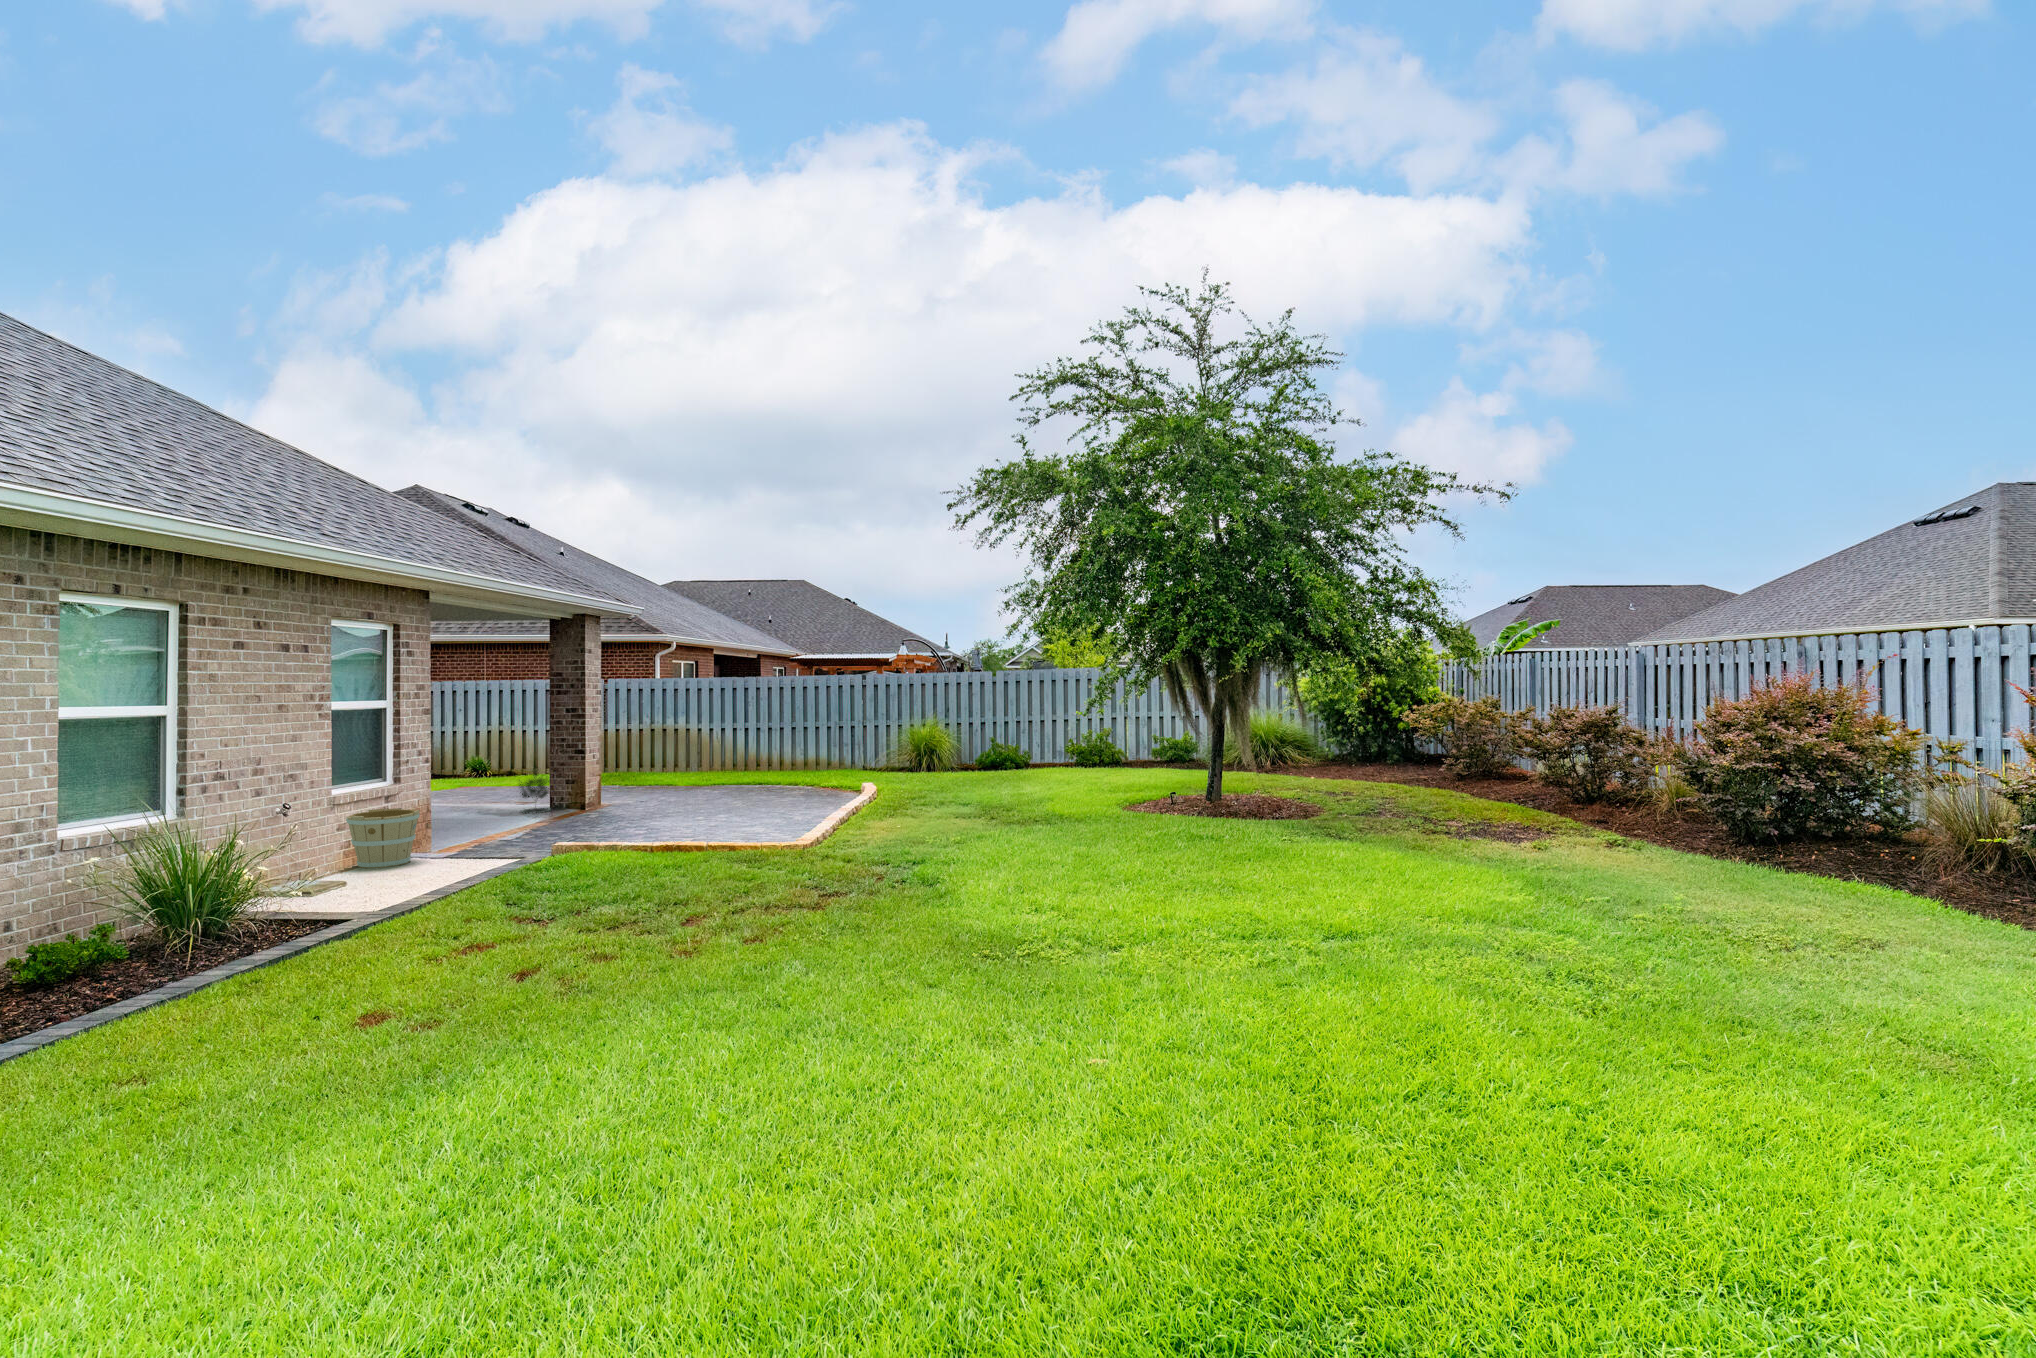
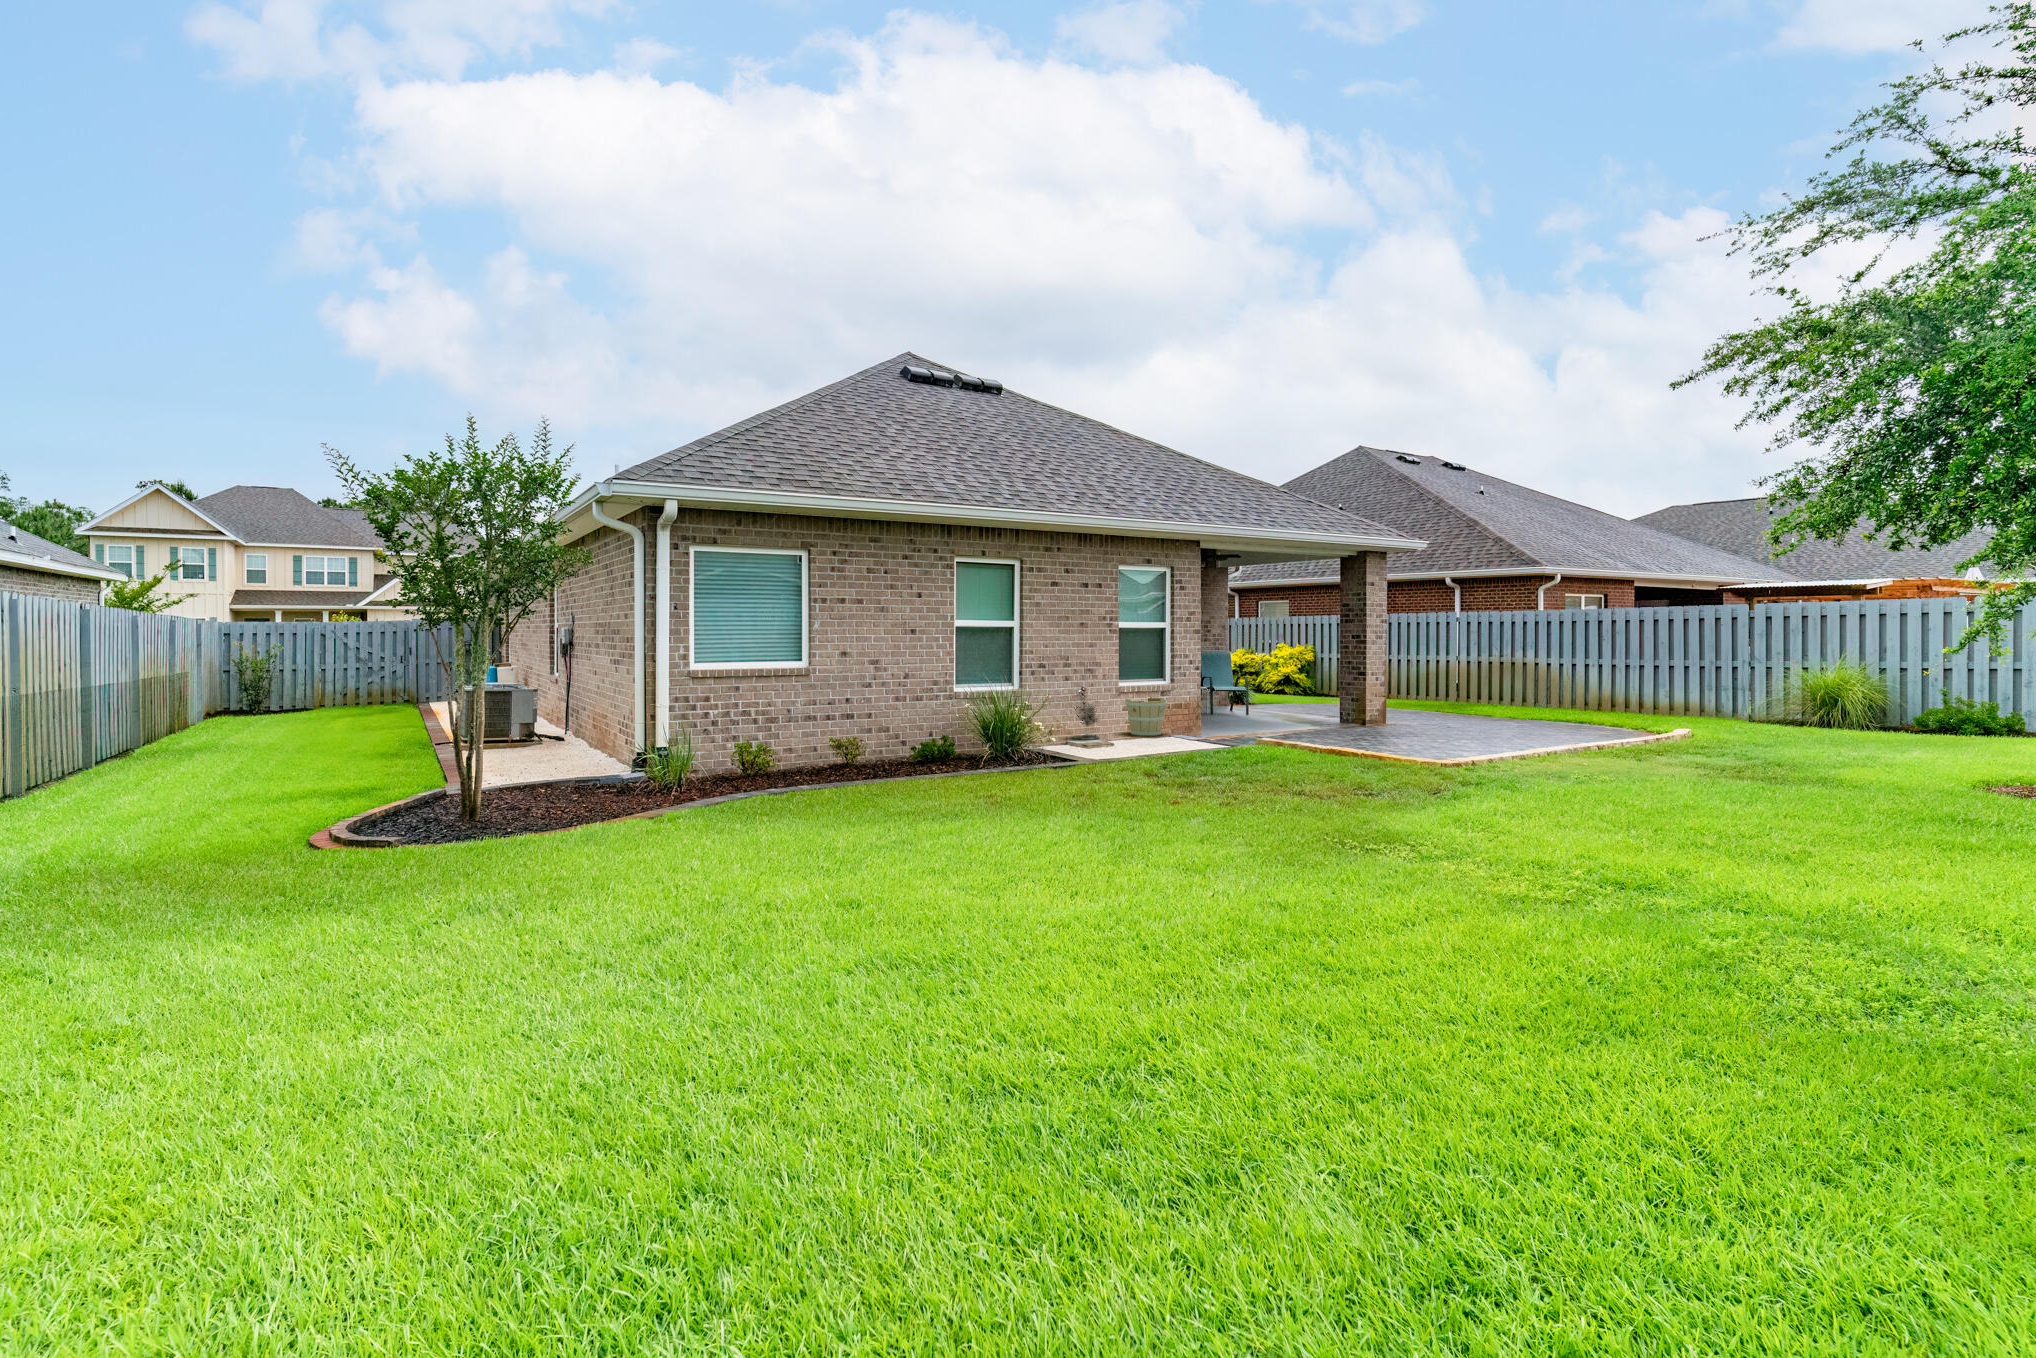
potted tree: present [519,768,550,813] -> present [1074,696,1099,740]

